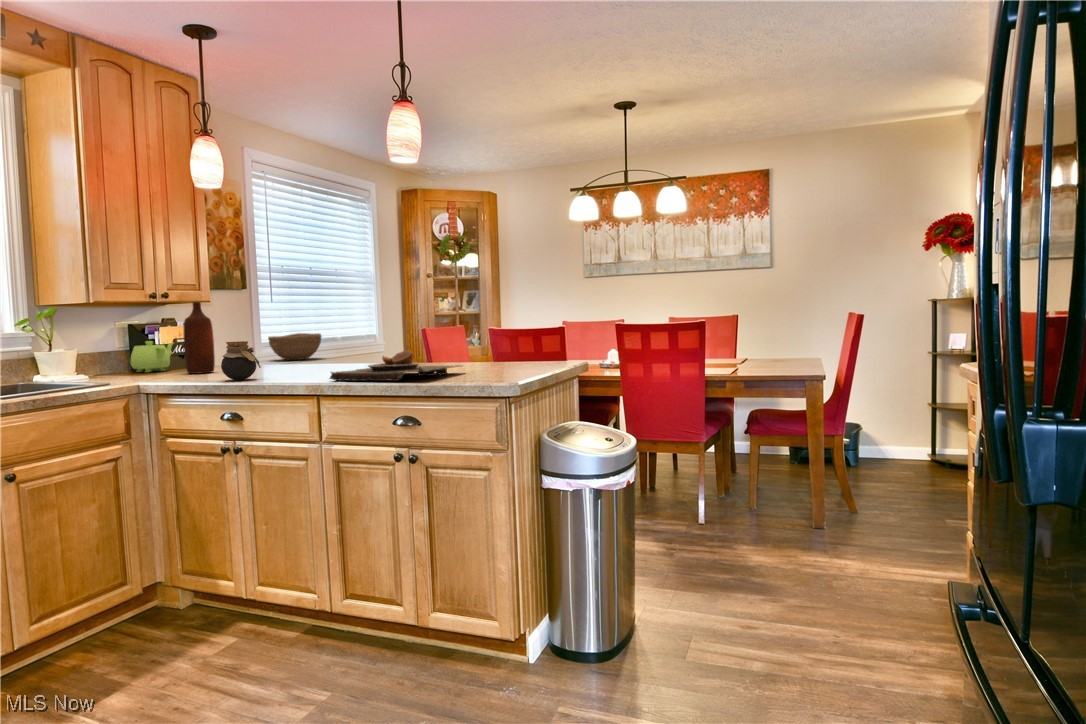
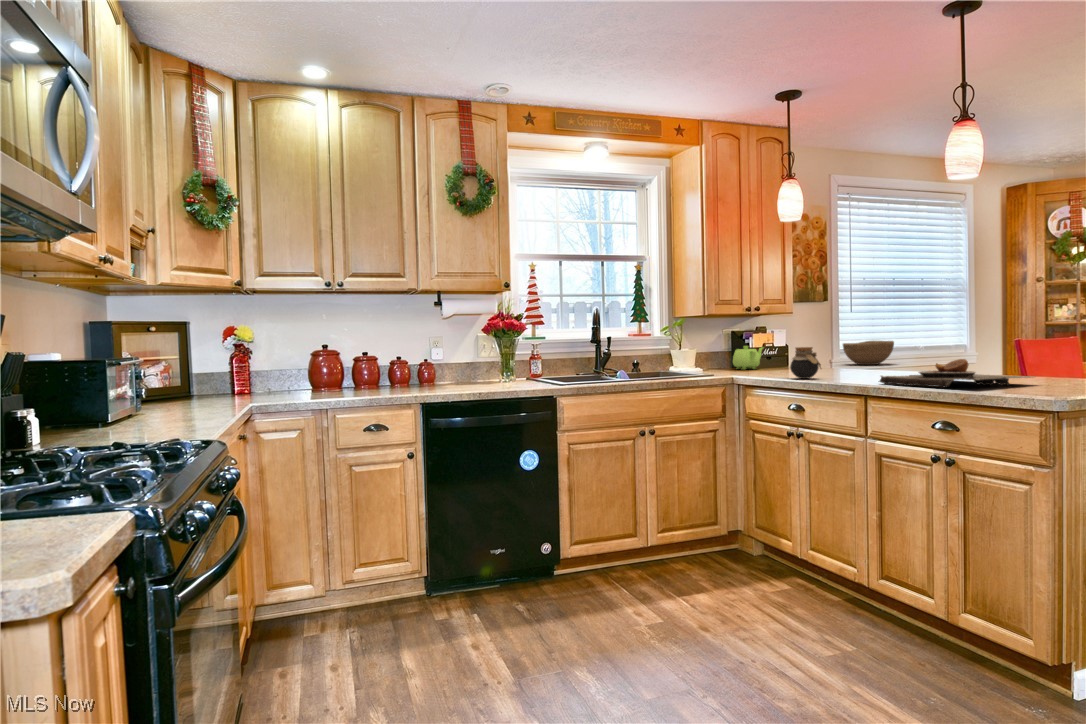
bottle: present [183,302,215,374] -> none [768,315,791,372]

